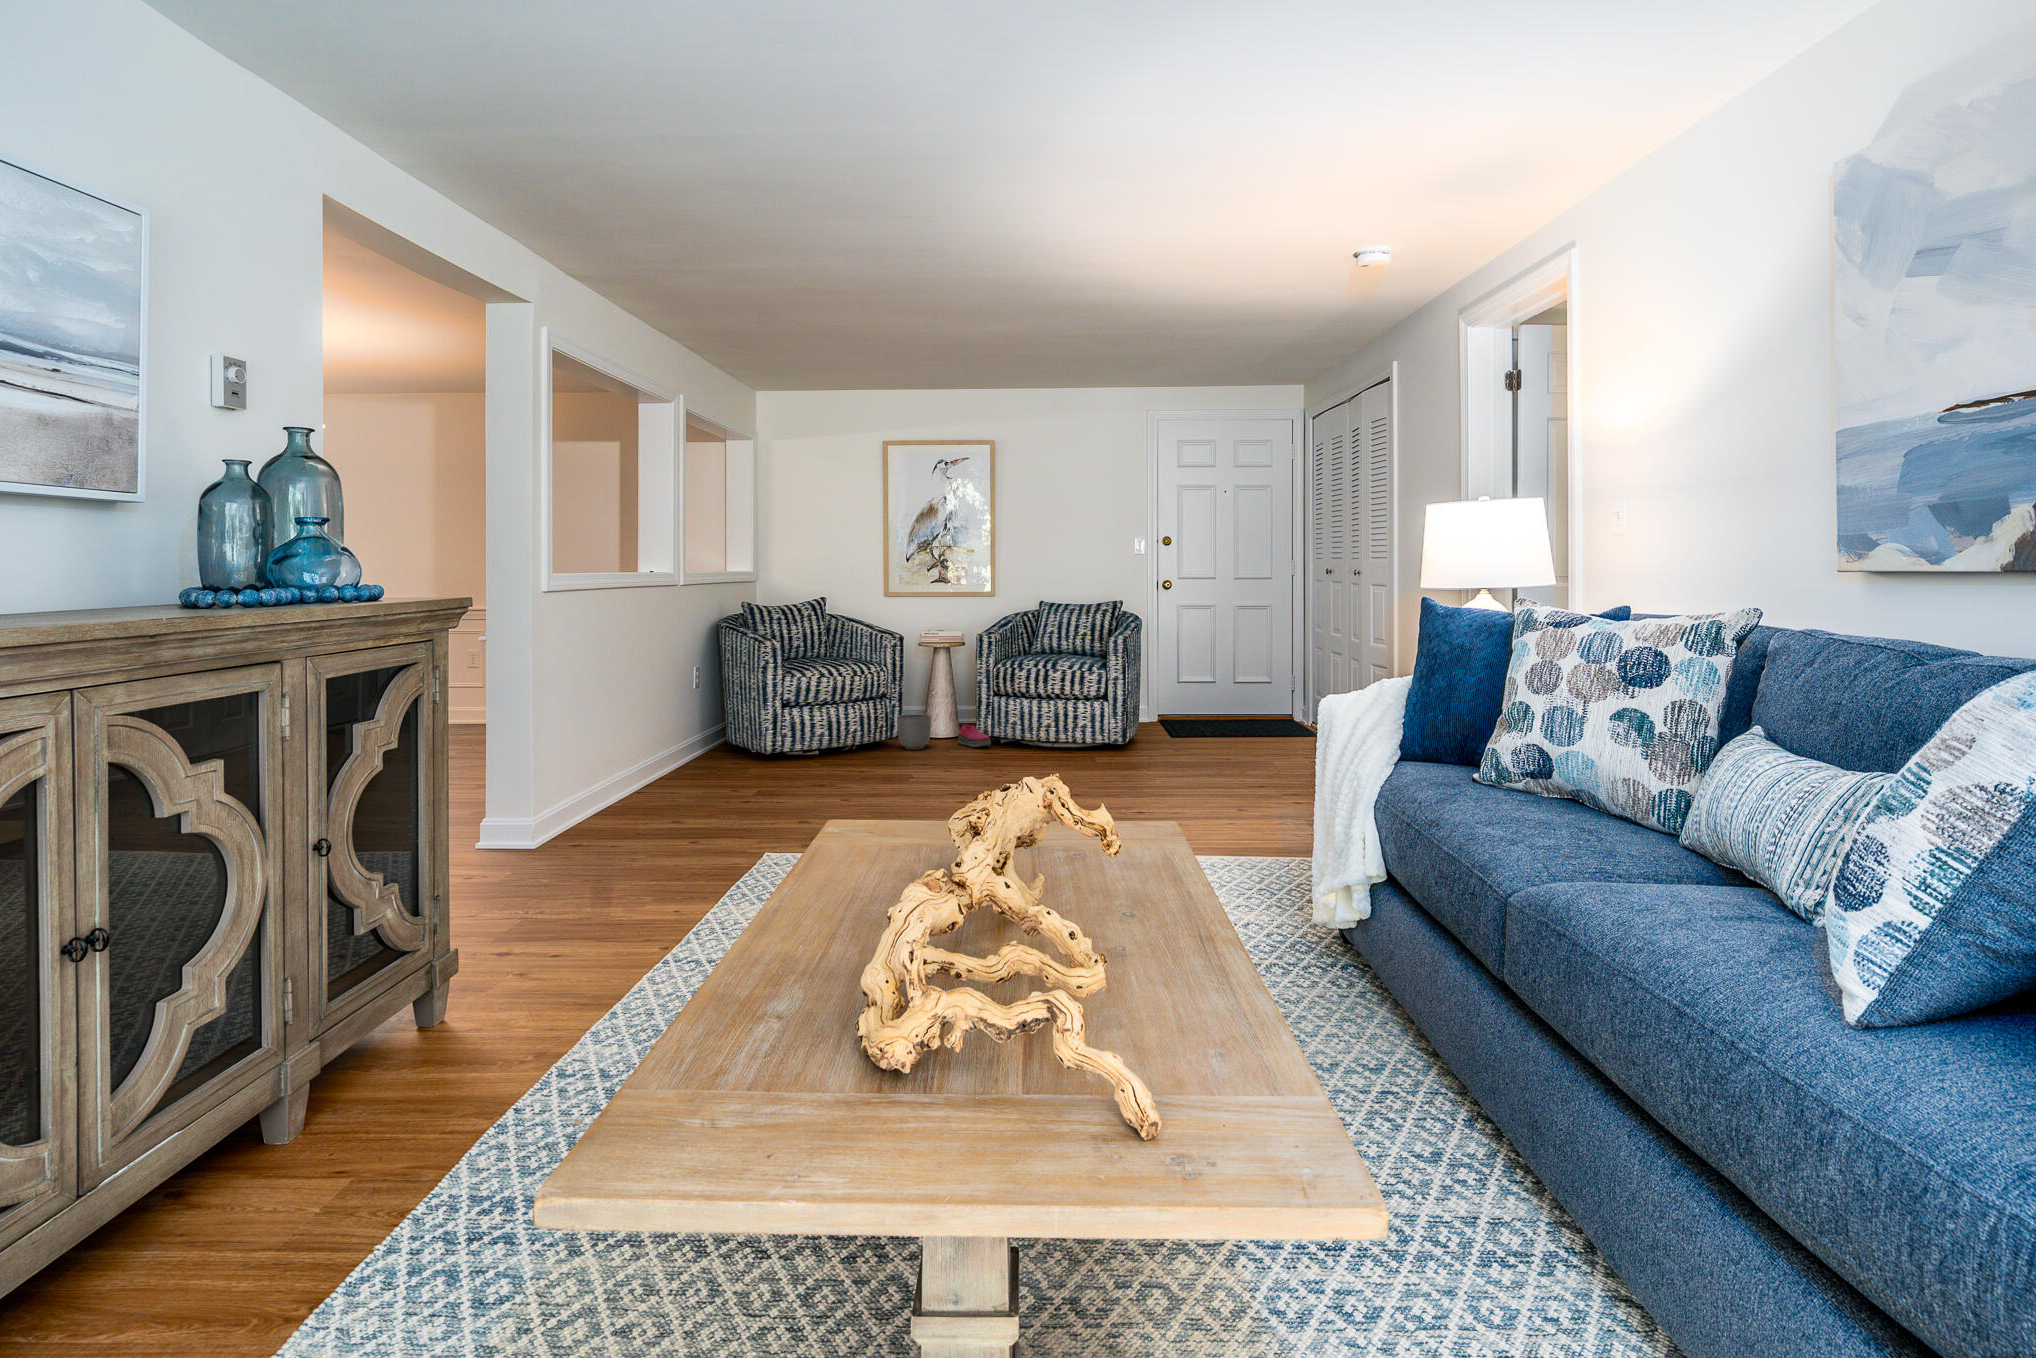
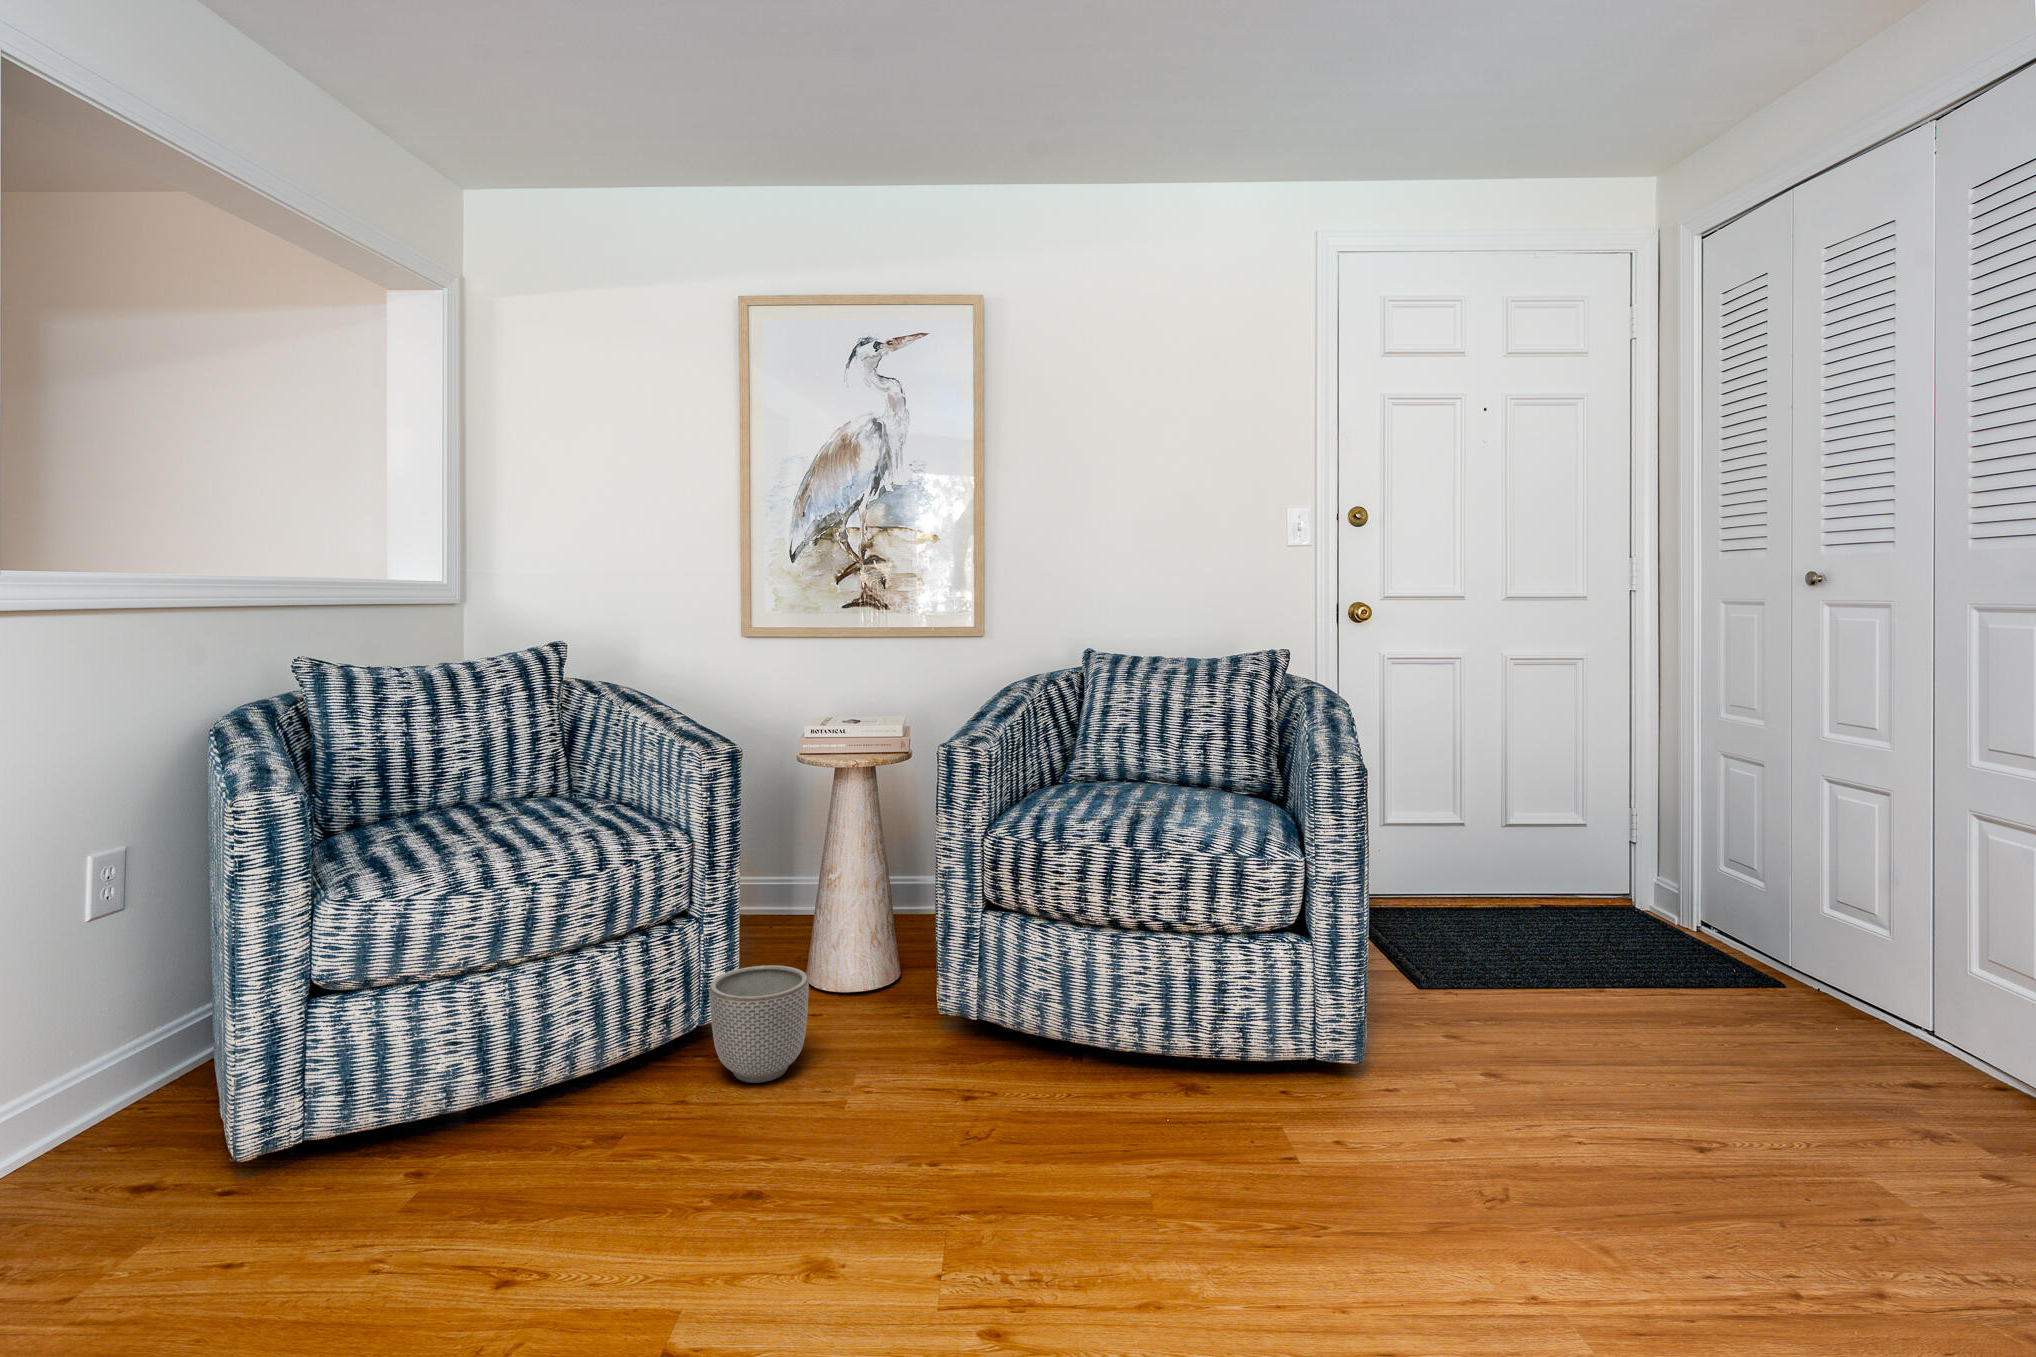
shoe: present [958,724,991,747] -> none [888,985,978,1070]

